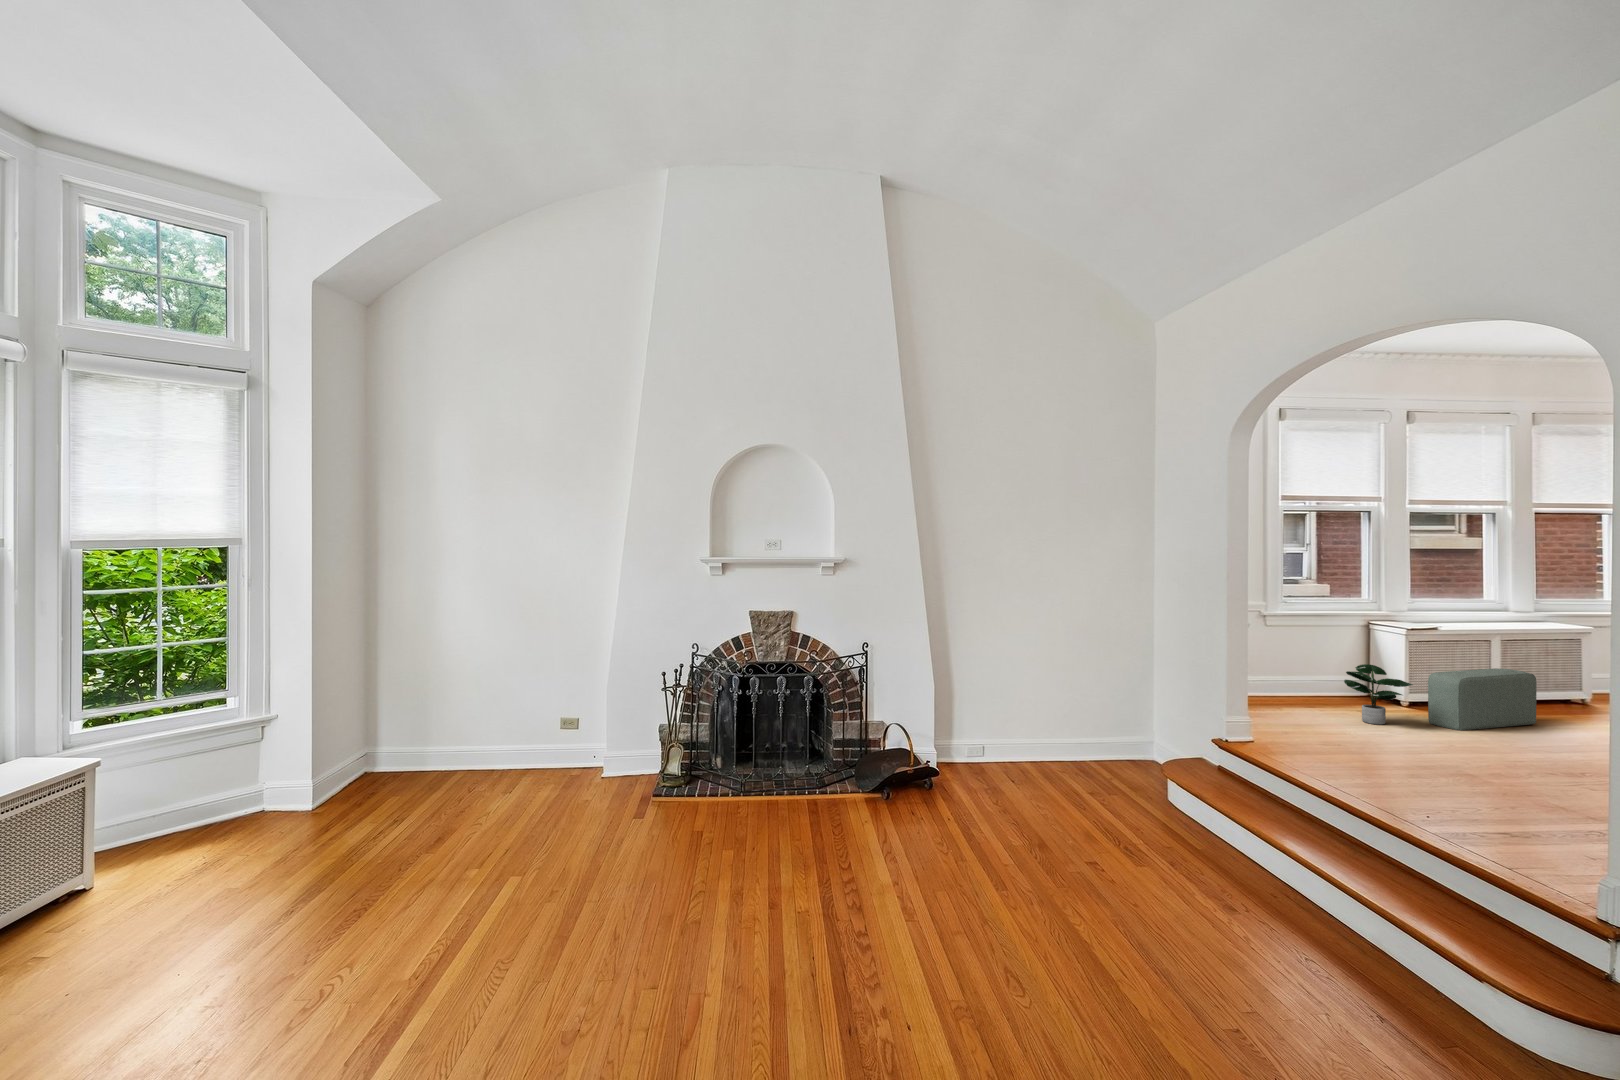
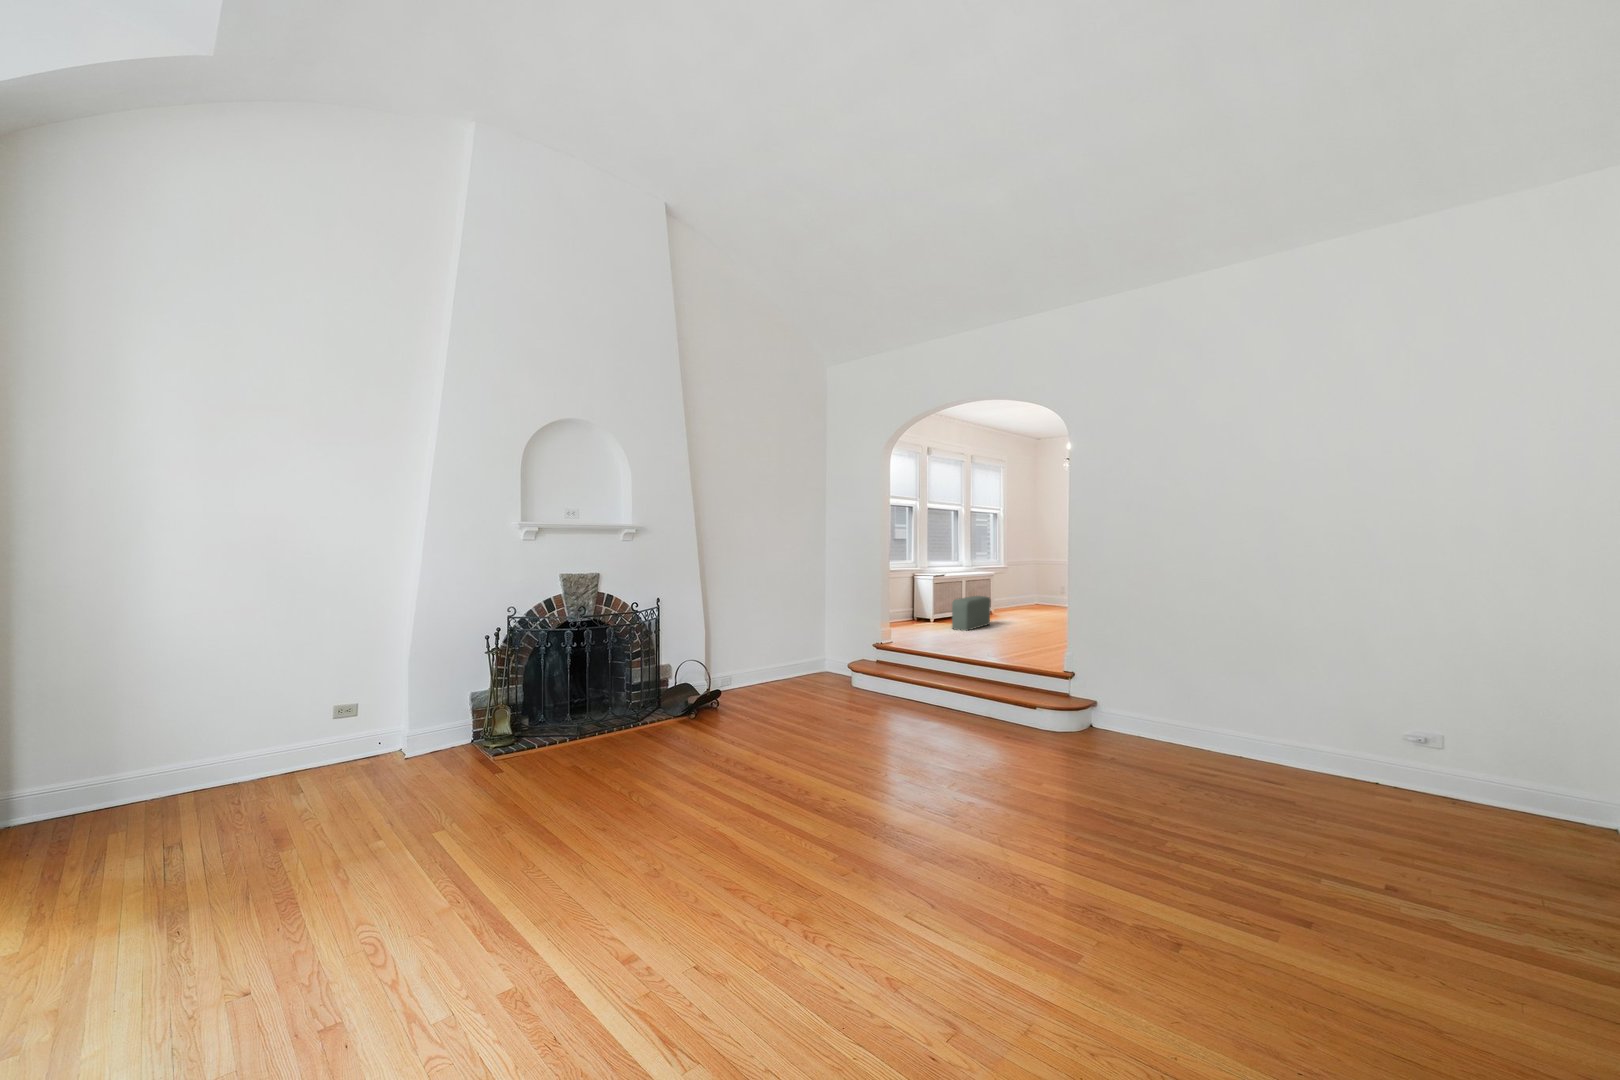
potted plant: present [1344,664,1413,725] -> none [916,597,949,632]

